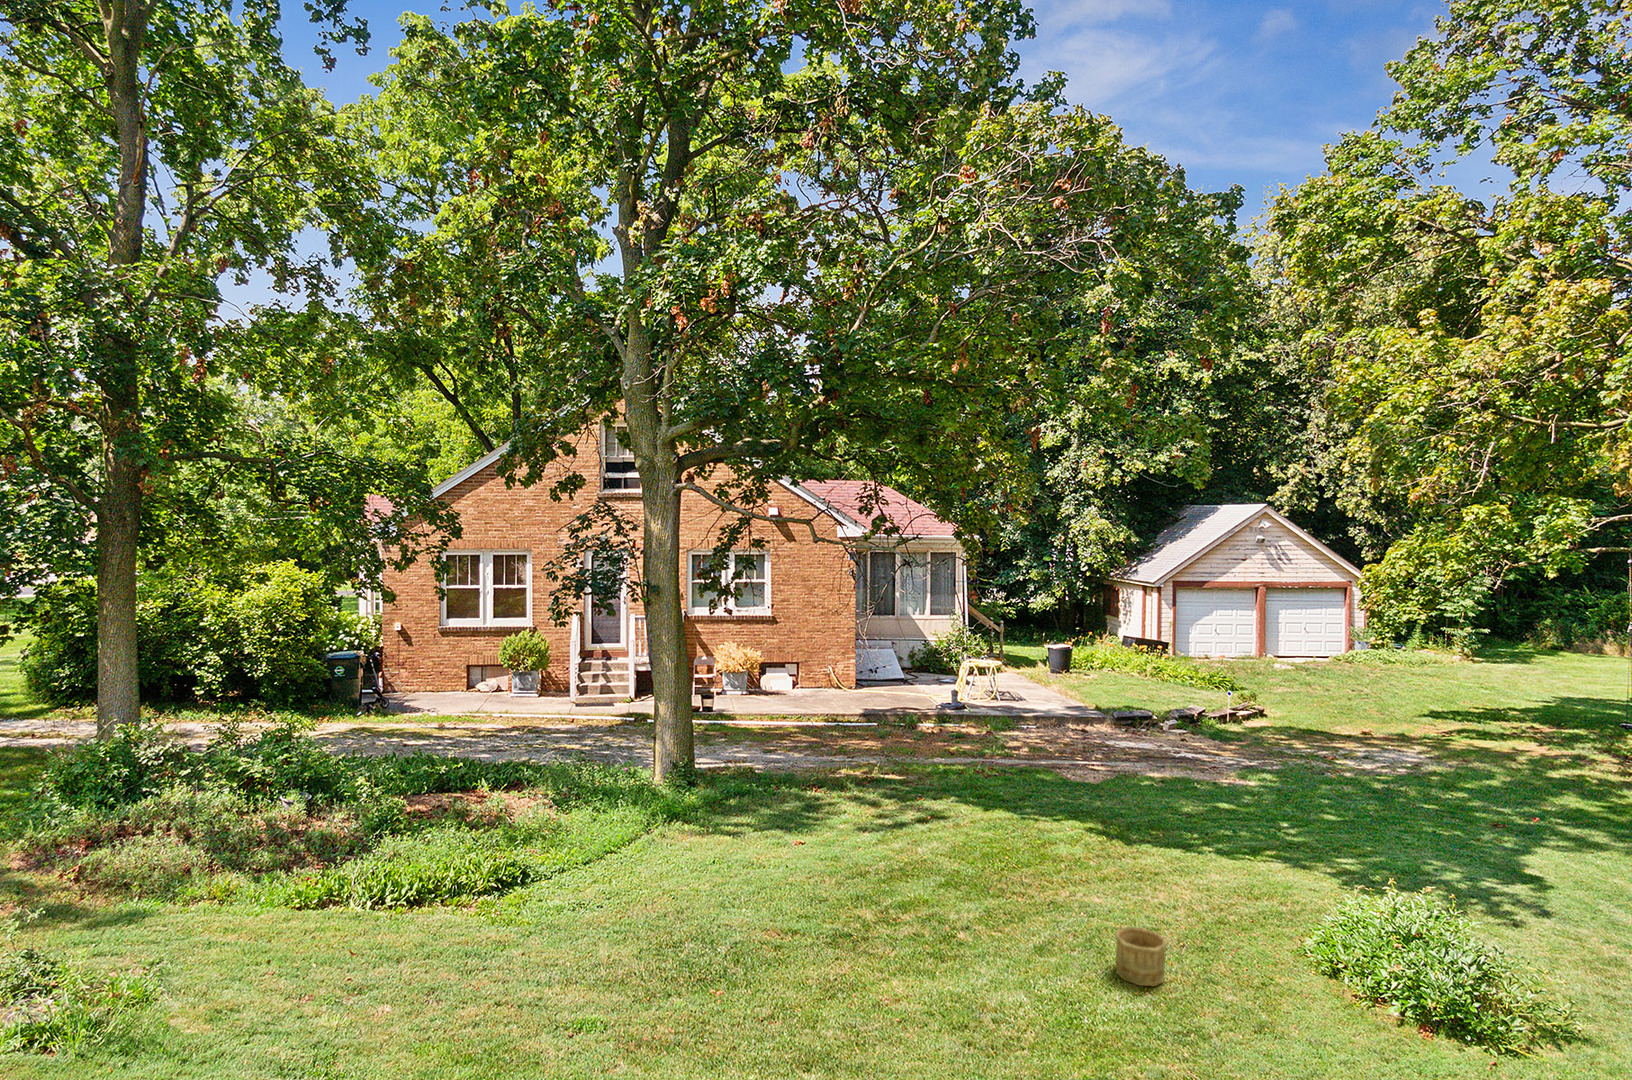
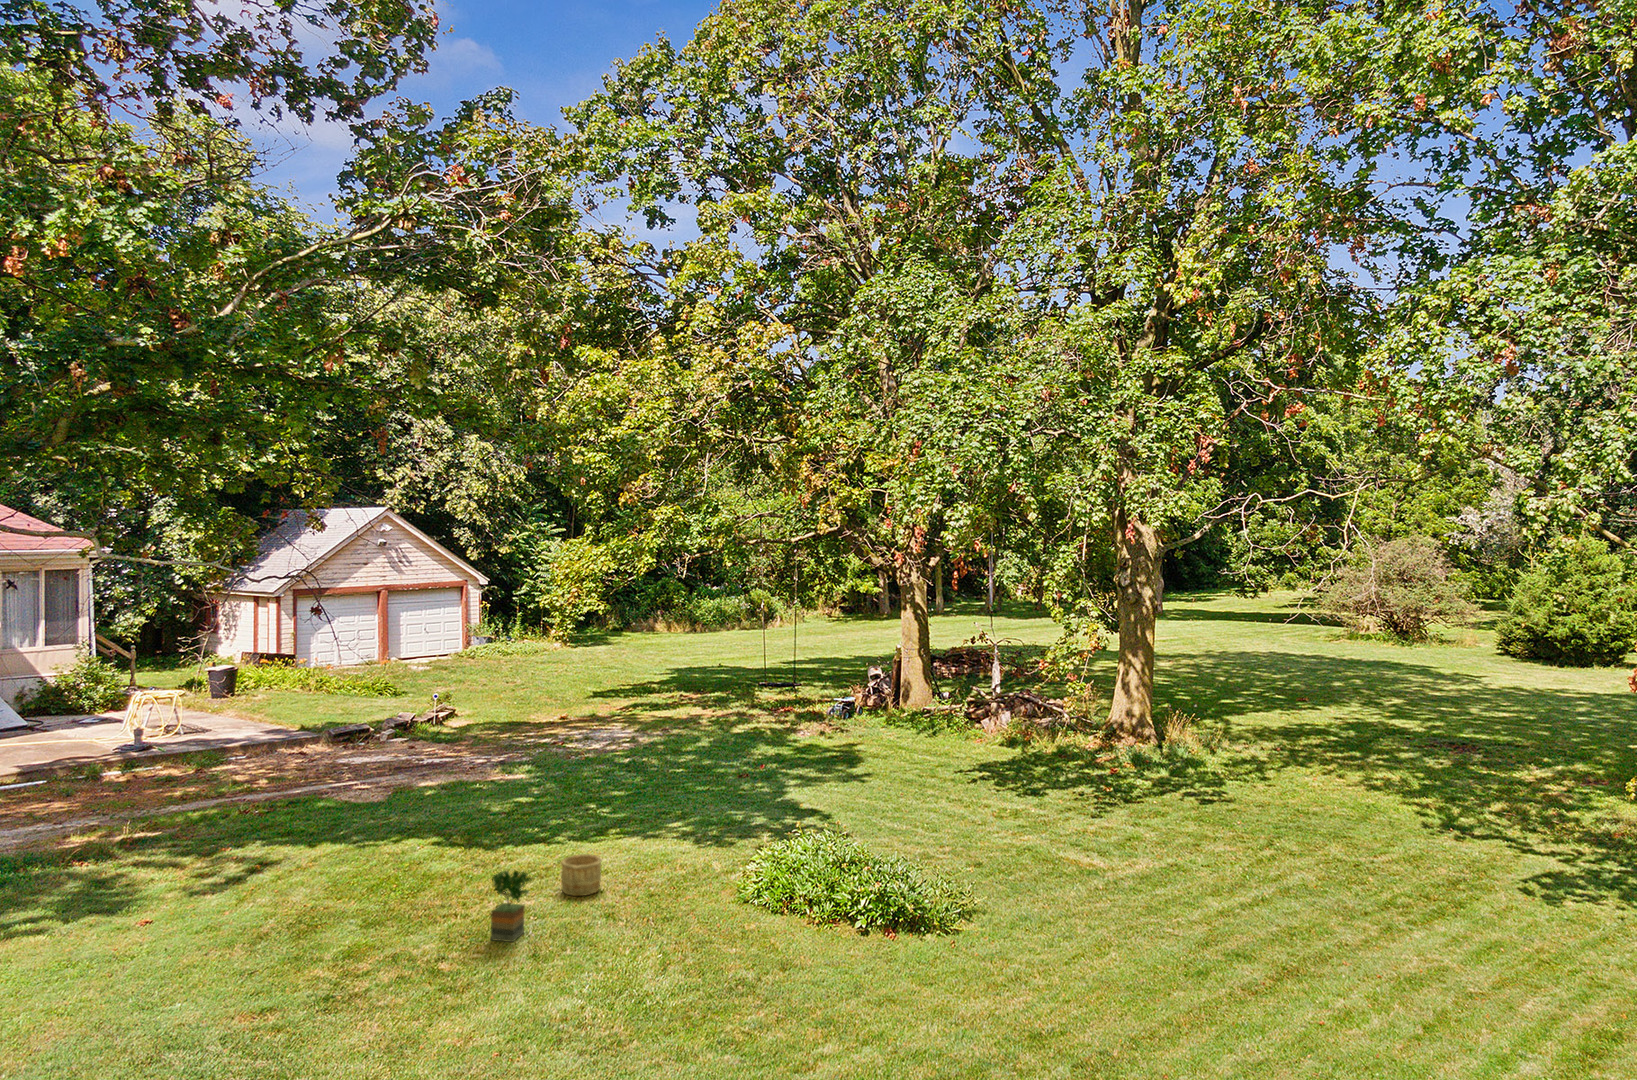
potted tree: none [975,916,1030,1005] -> present [491,871,532,942]

